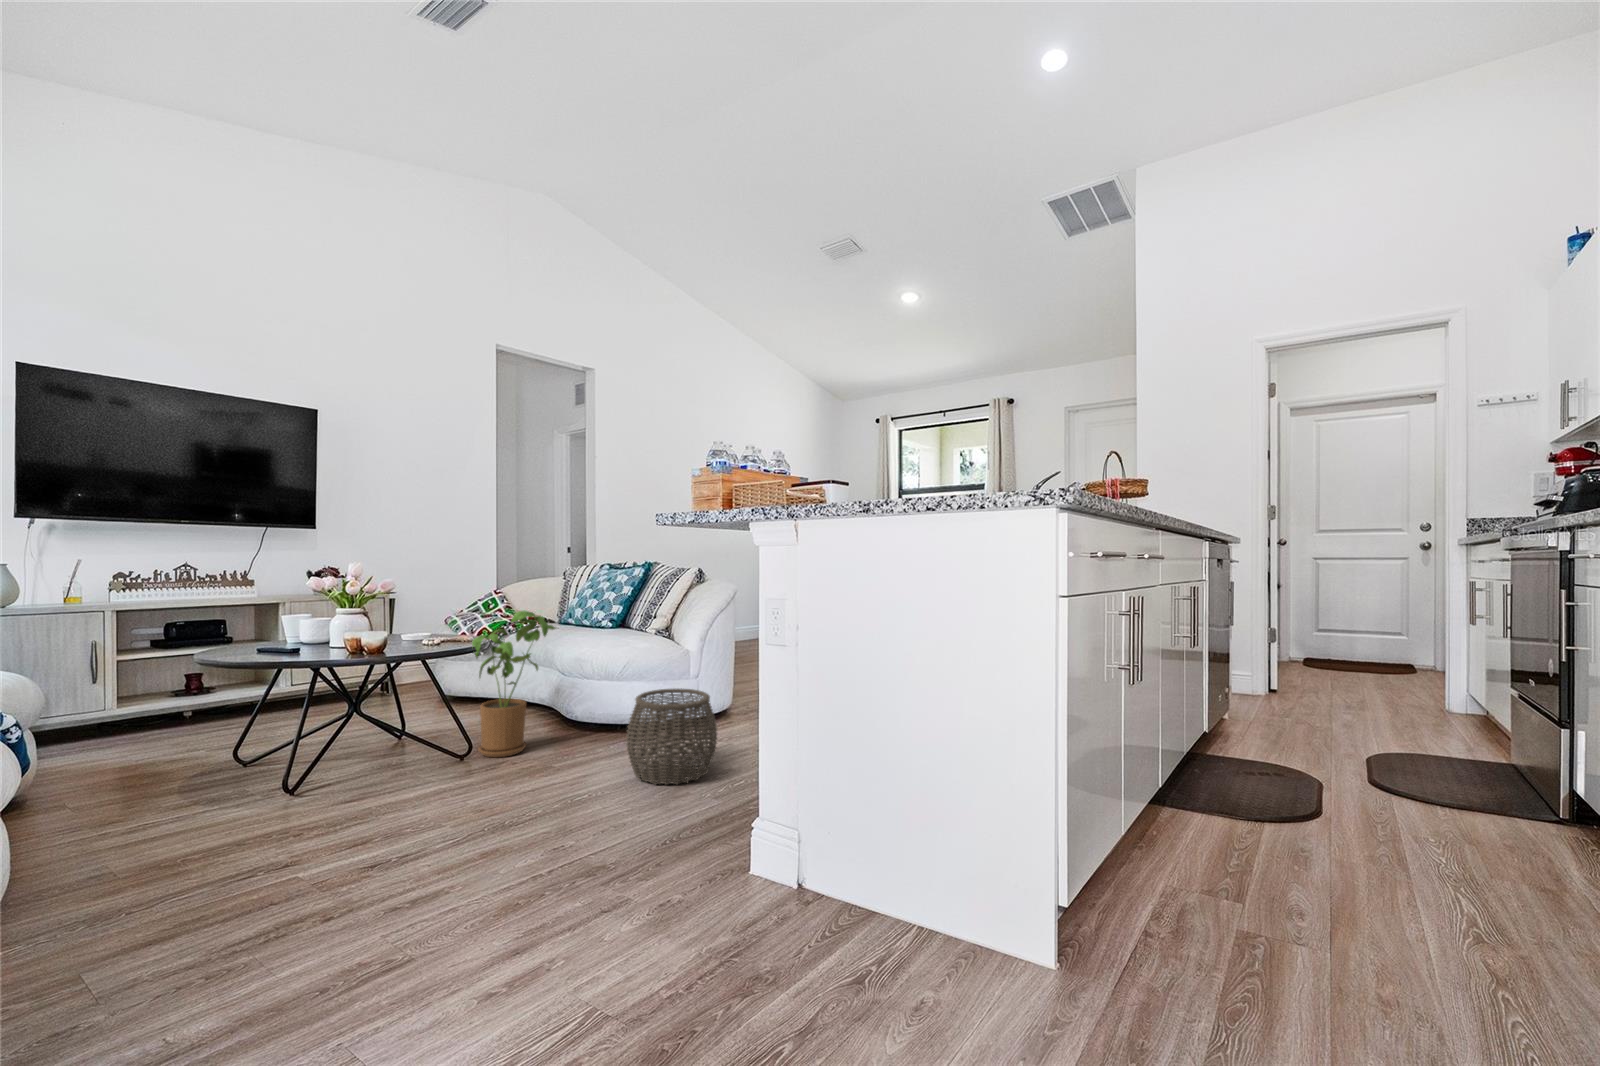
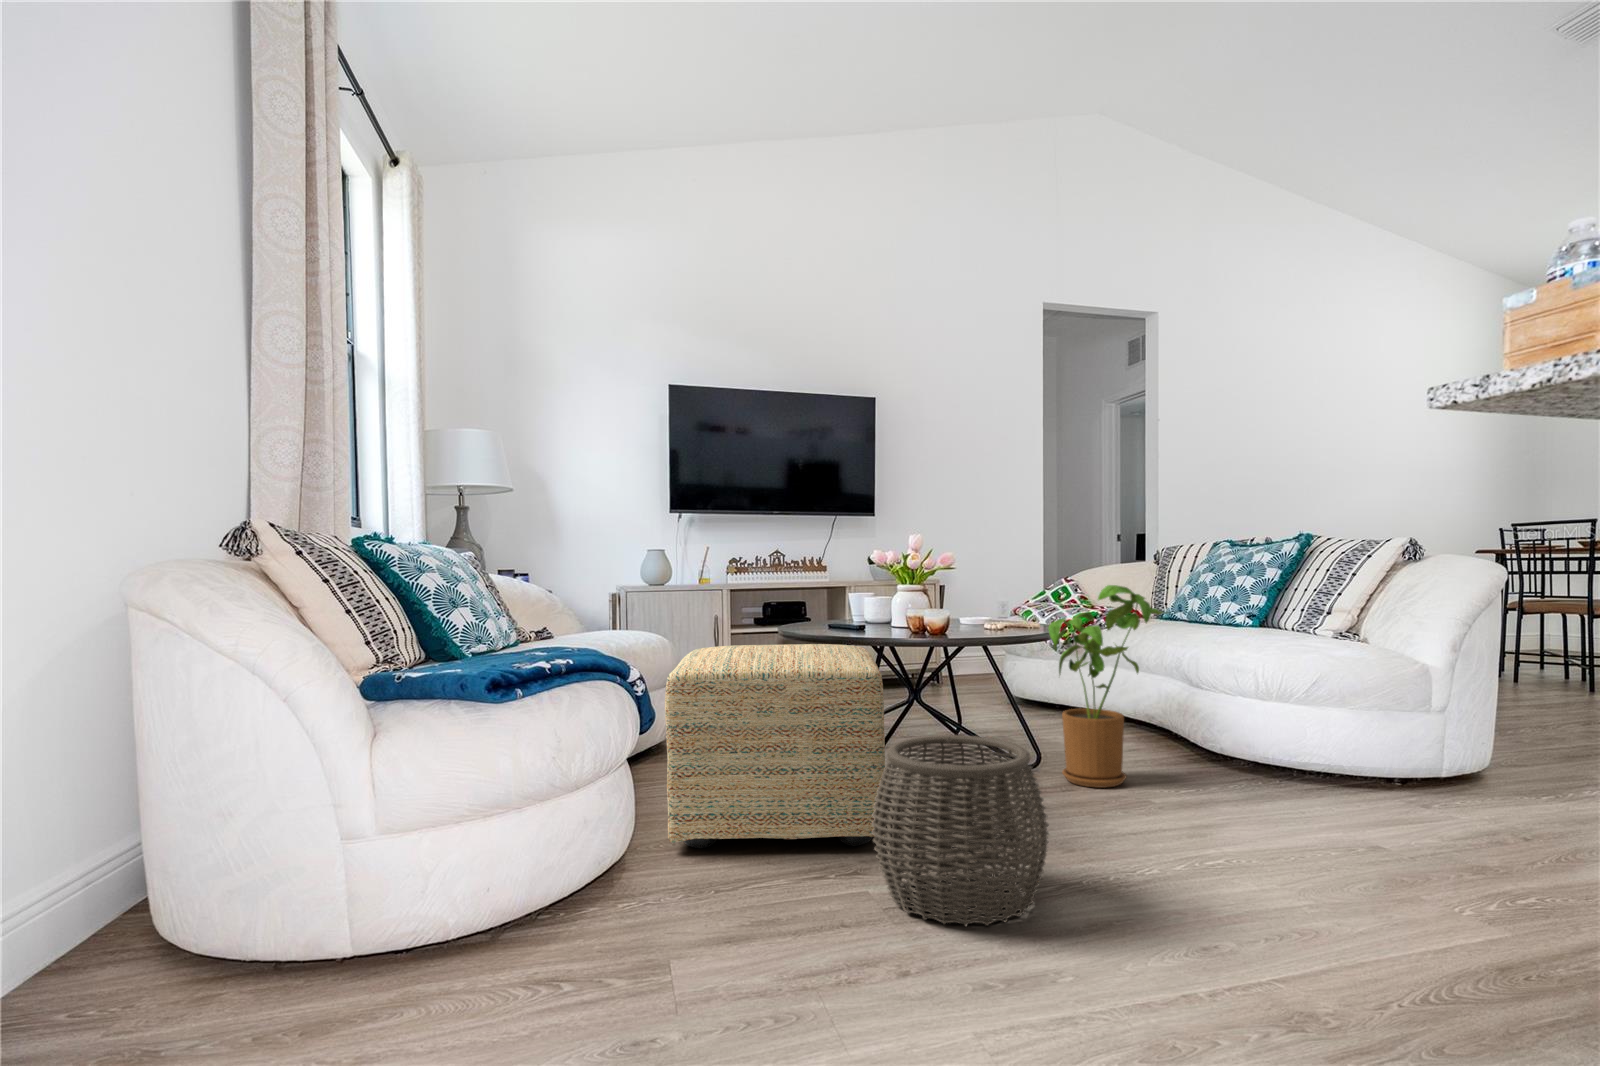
ottoman: none [60,675,327,901] -> present [665,644,886,848]
woven basket: present [626,688,717,785] -> present [872,735,1049,926]

